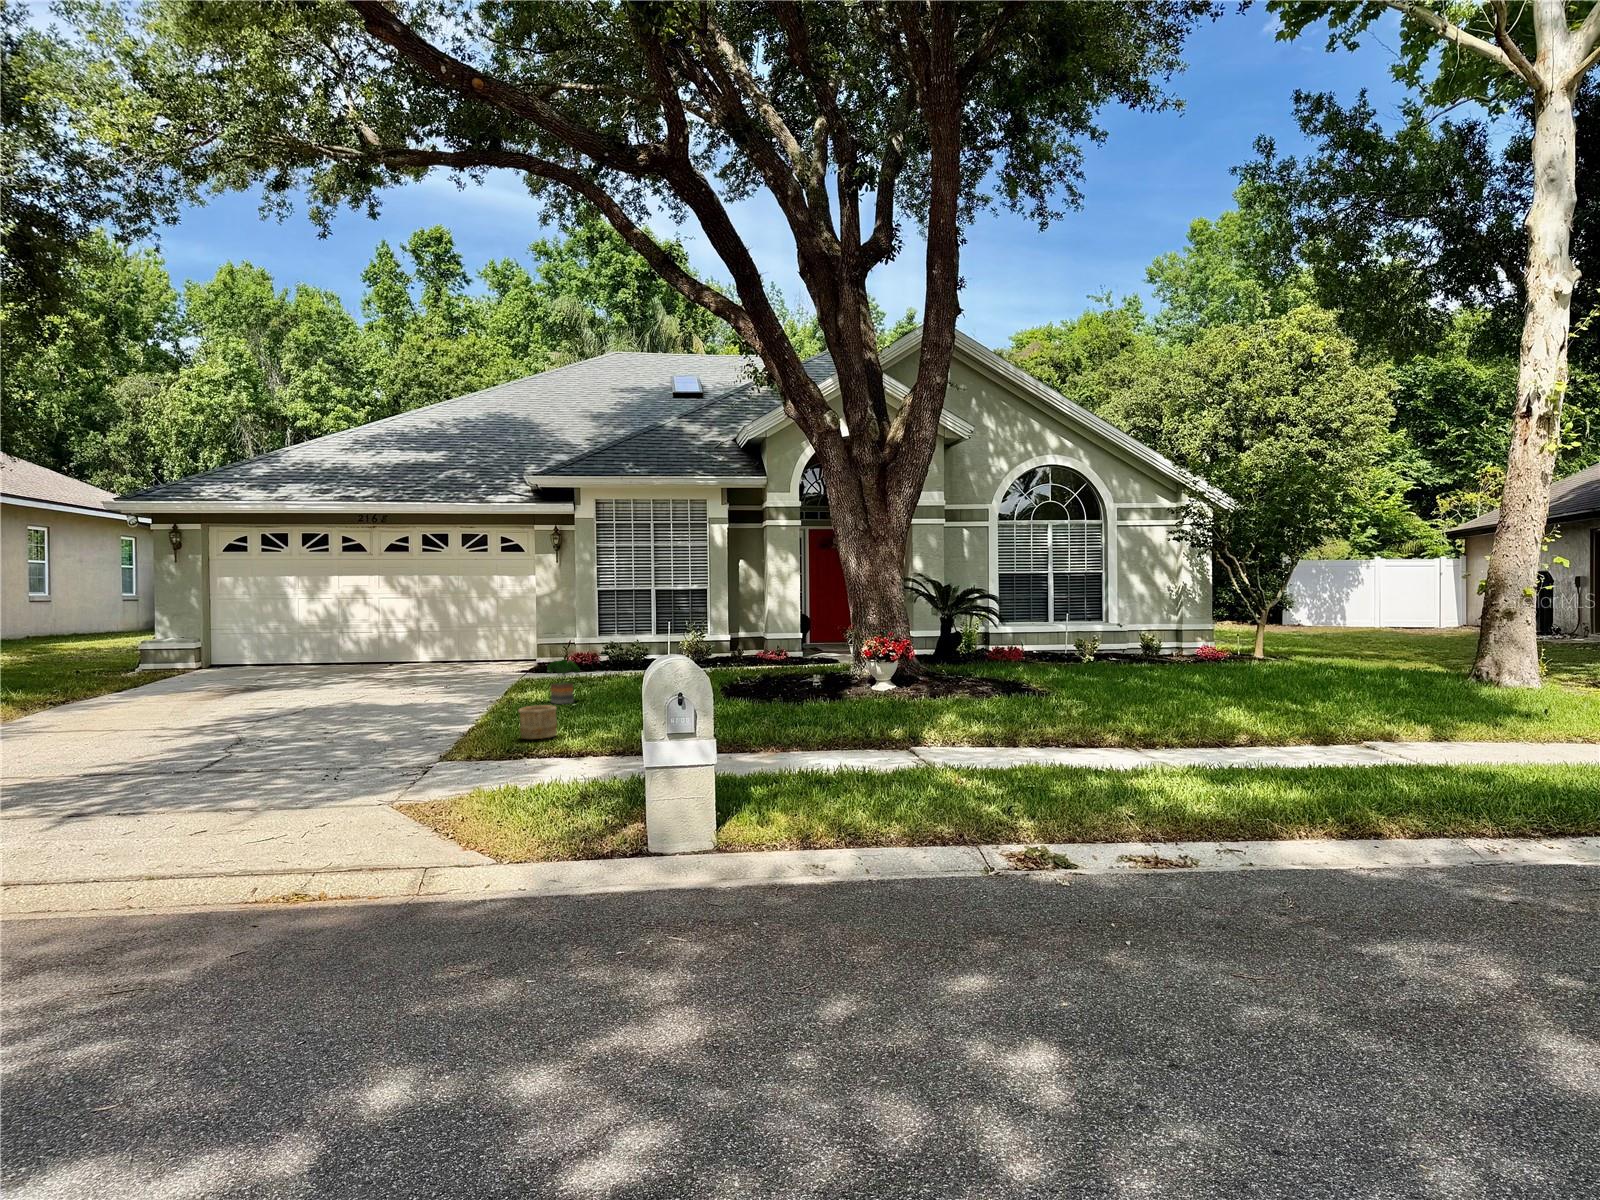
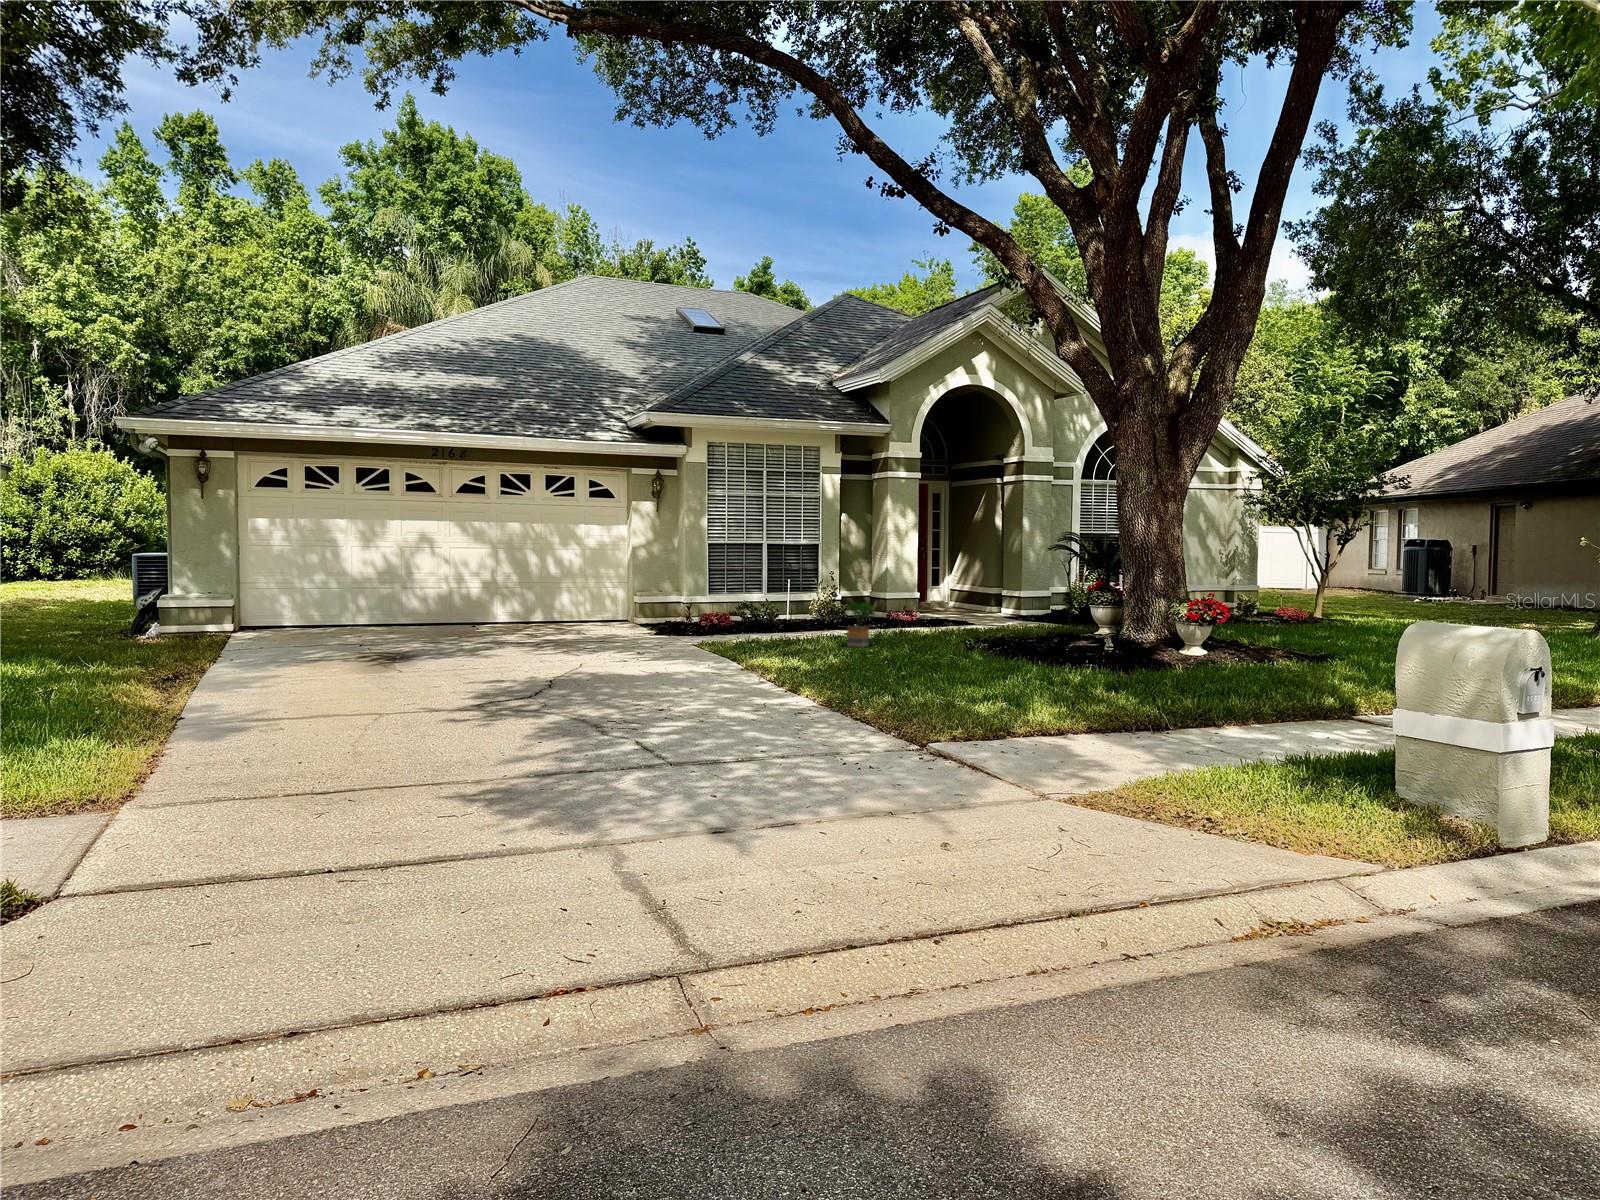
wooden bucket: present [518,705,557,739] -> none [952,639,990,671]

